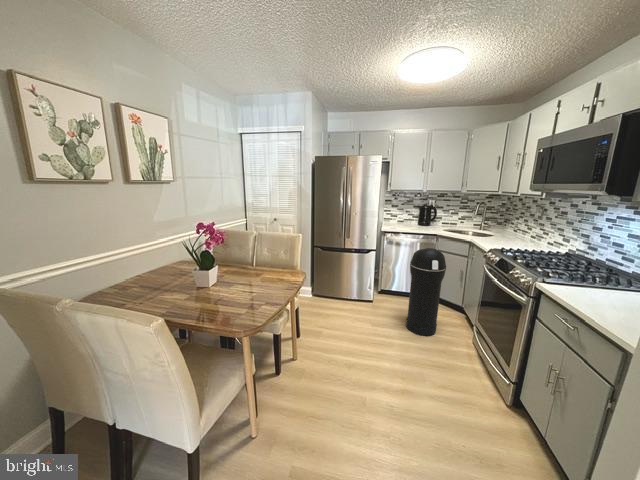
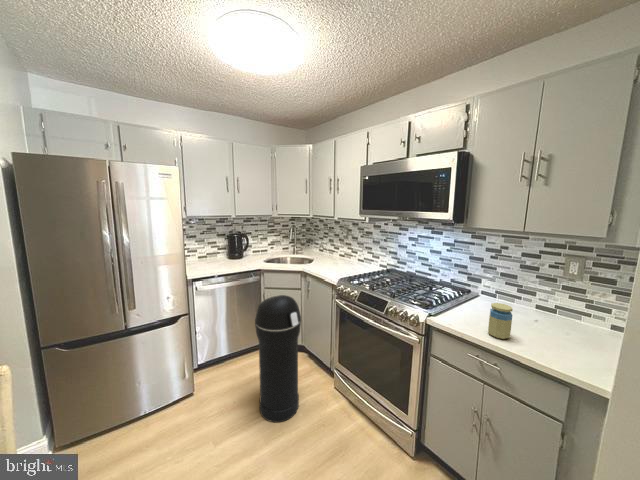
jar: none [587,276,622,311] -> present [488,303,513,339]

